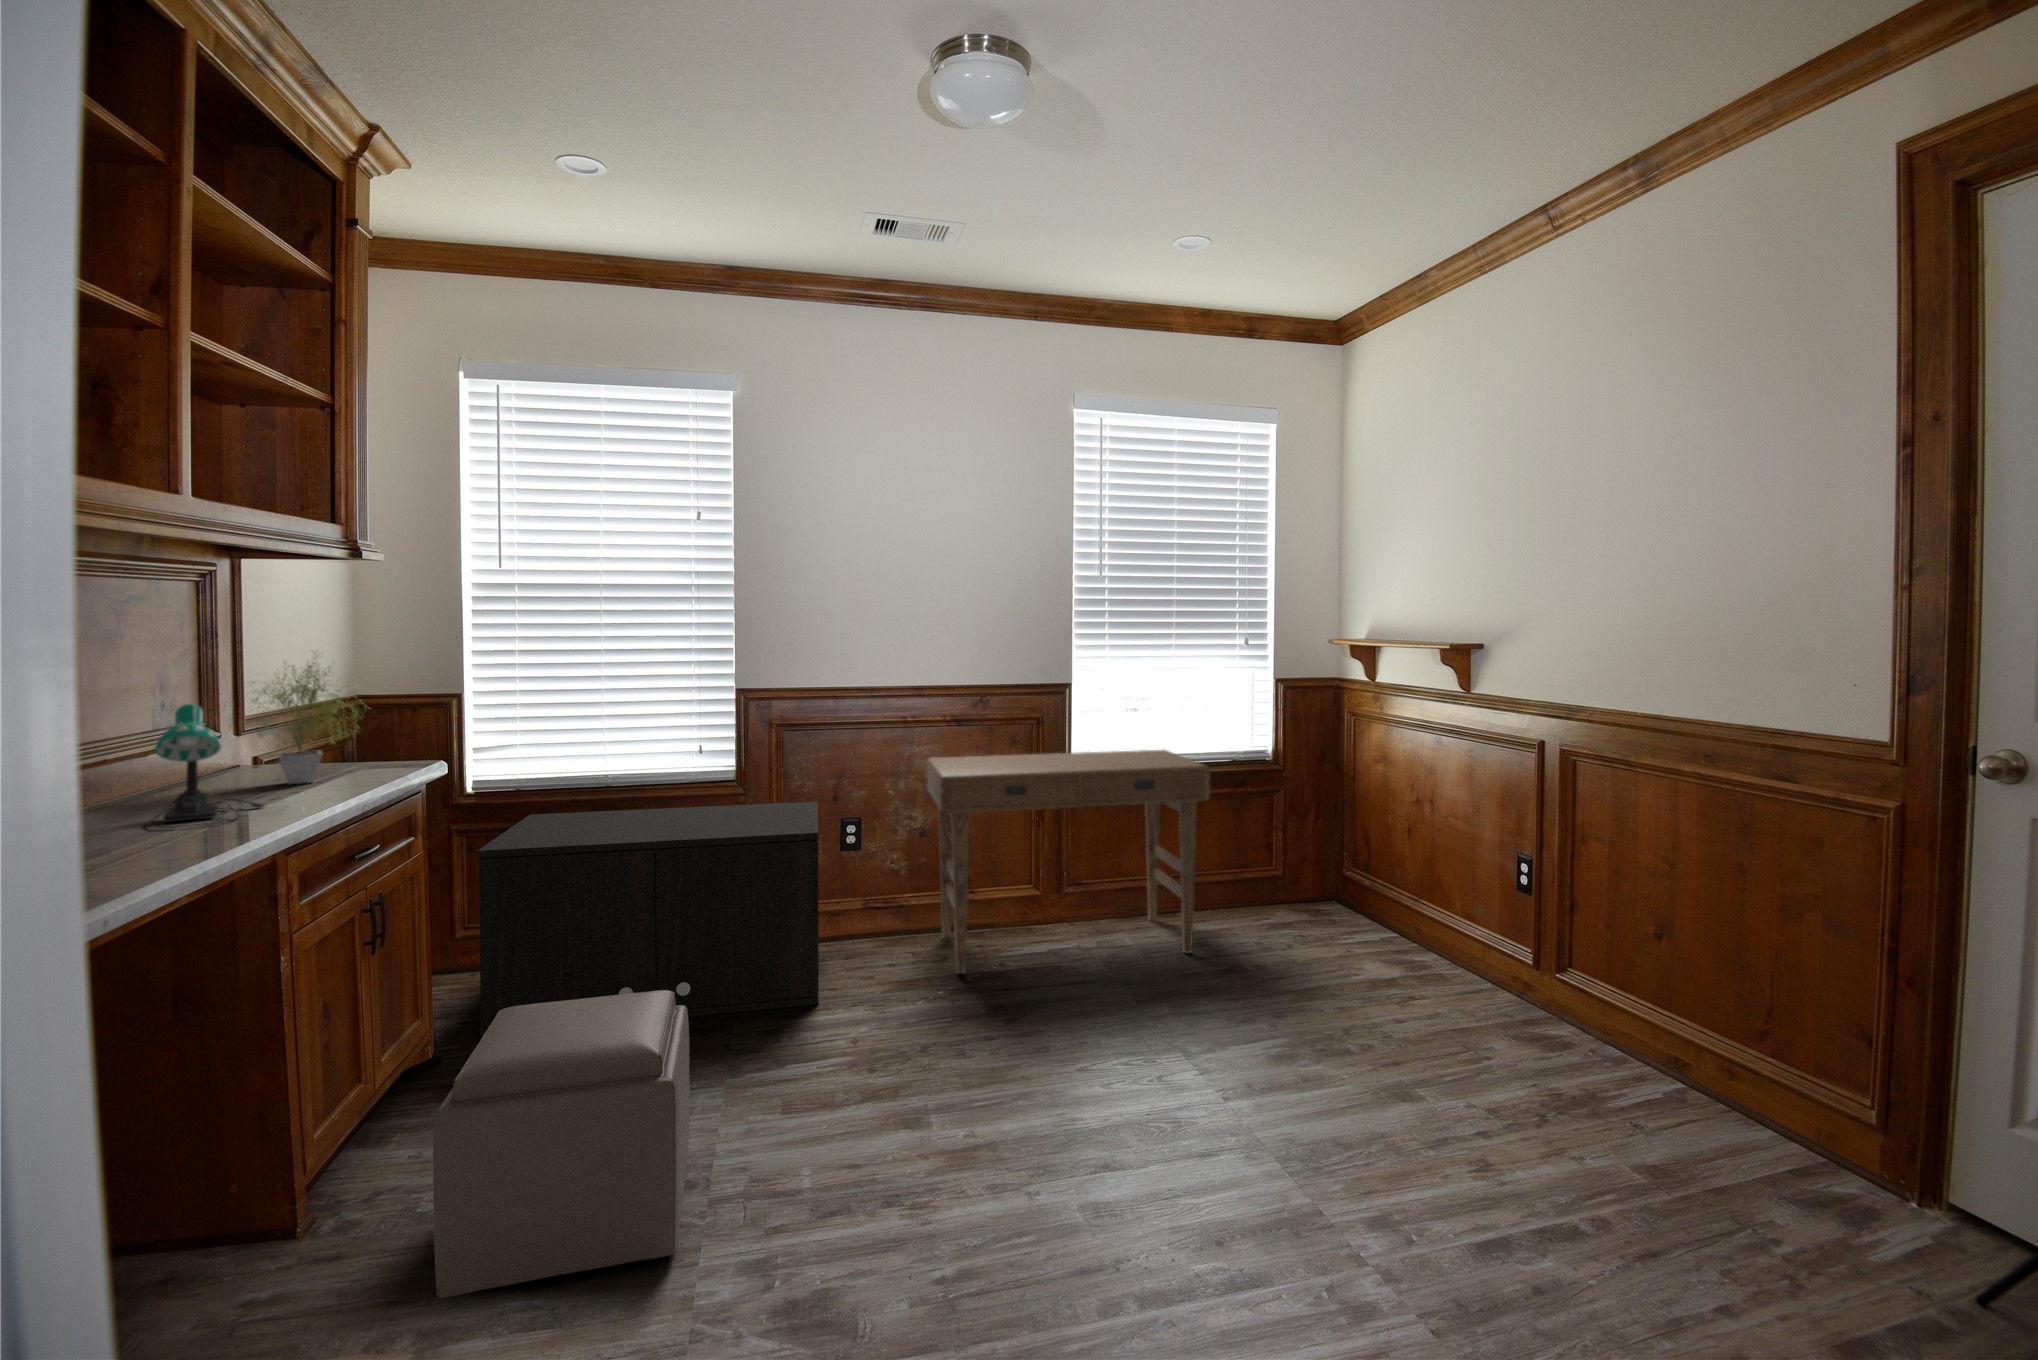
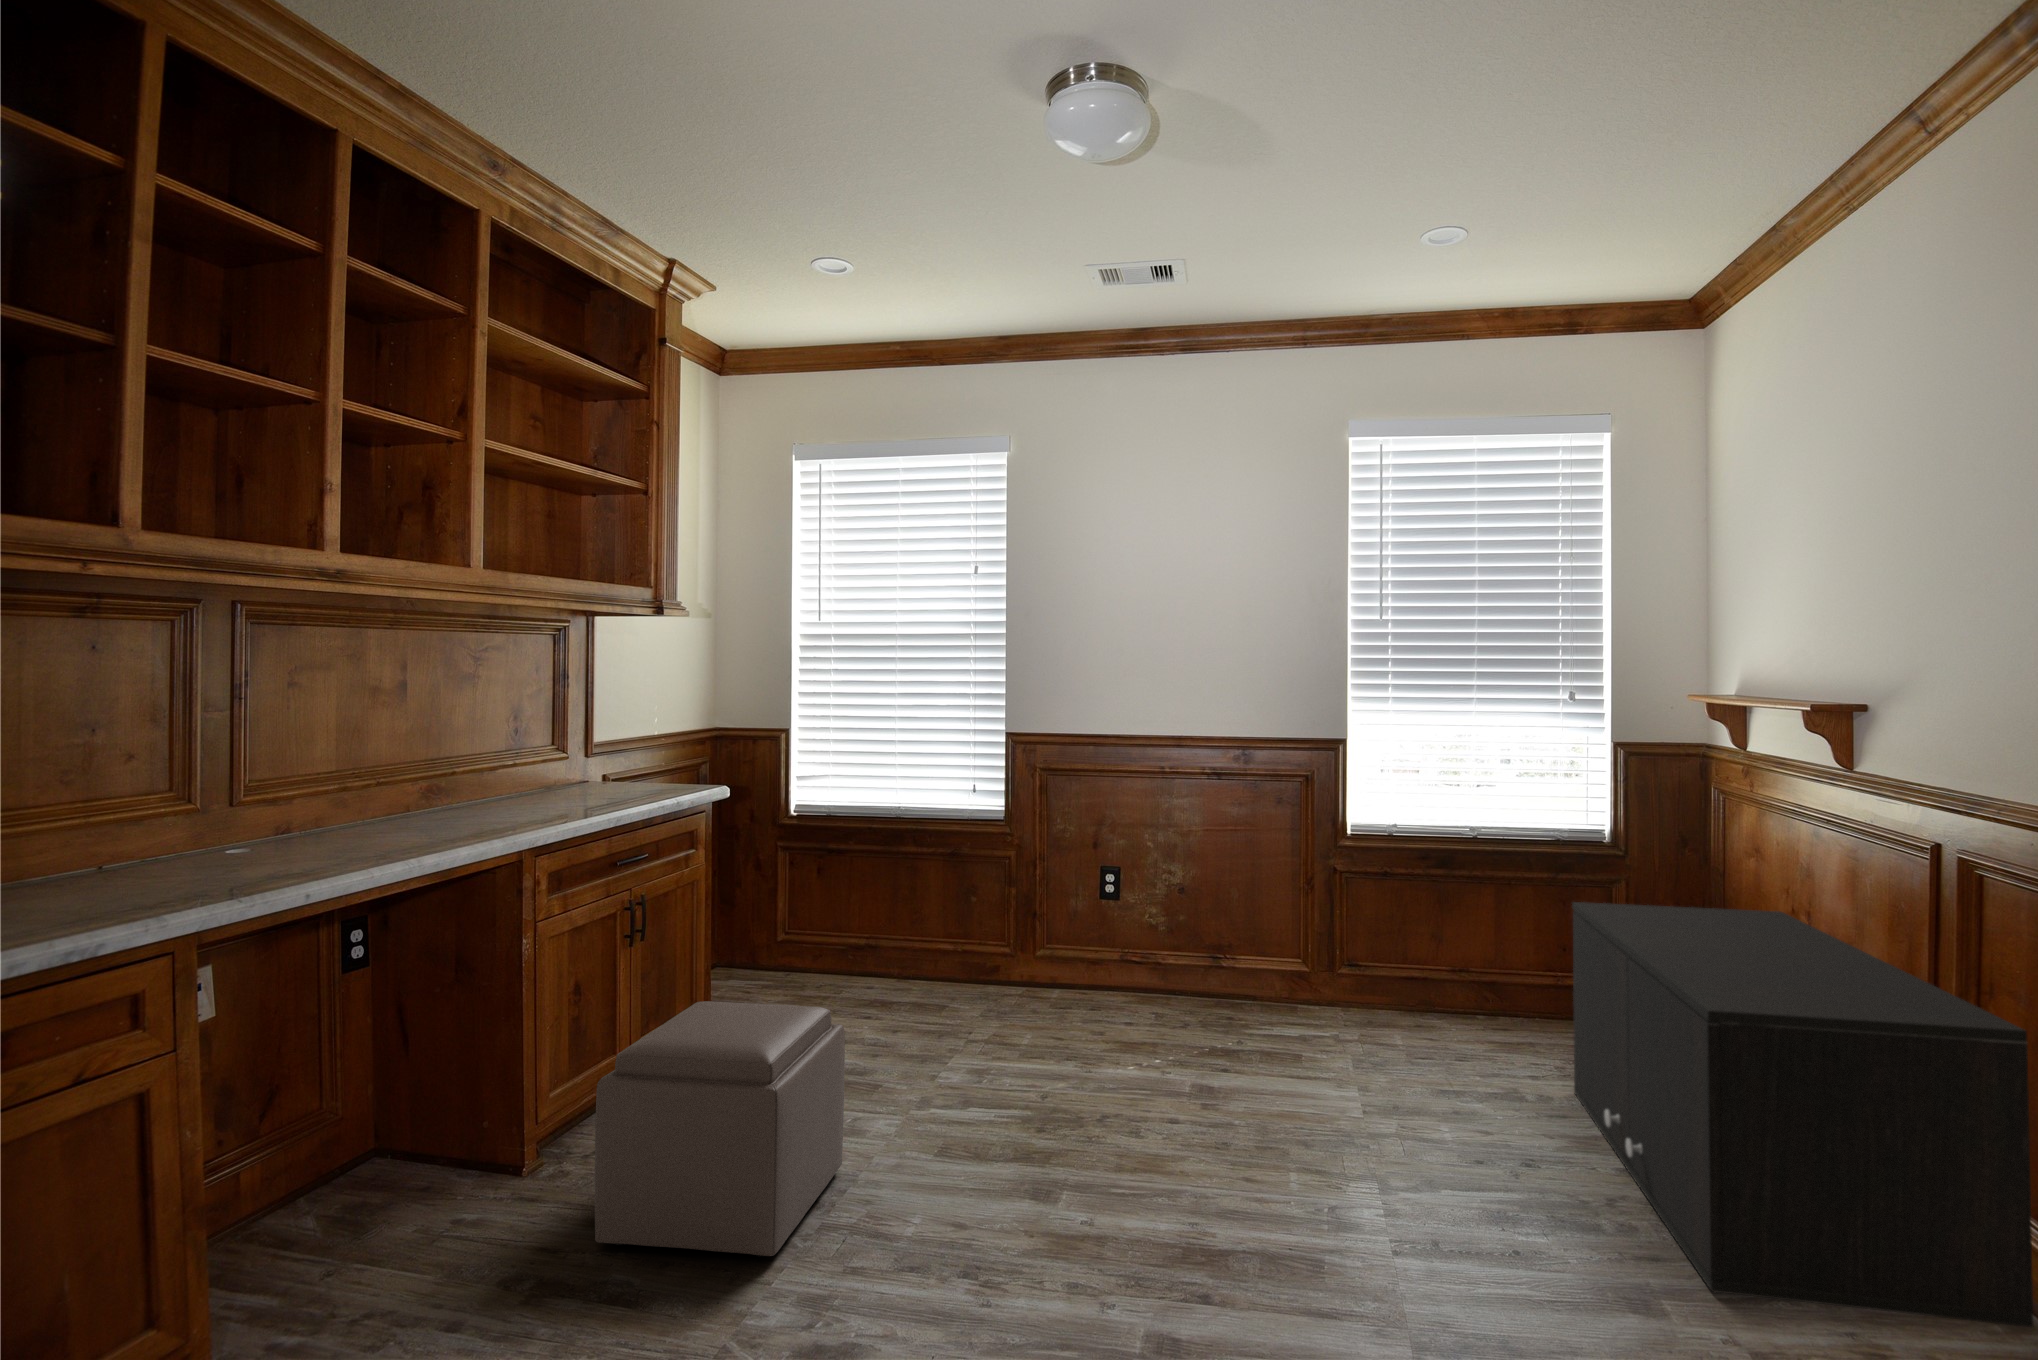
potted plant: present [252,658,366,784] -> none [573,688,663,796]
desk lamp: present [148,704,263,826] -> none [474,727,560,822]
desk: present [927,750,1210,974] -> none [1167,811,1484,1065]
storage cabinet: present [478,802,819,1037] -> present [1572,902,2034,1327]

